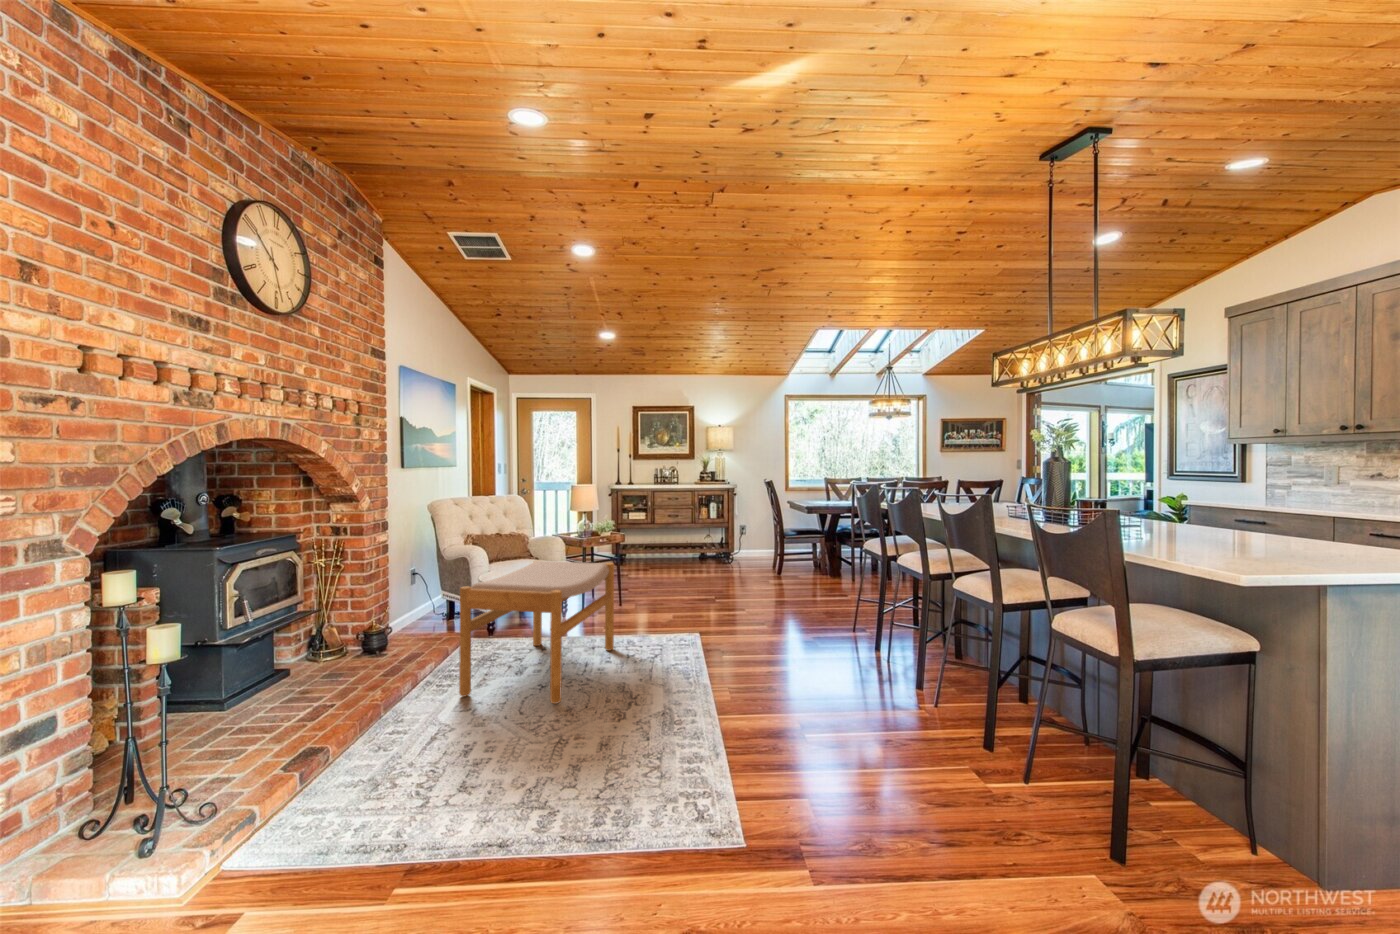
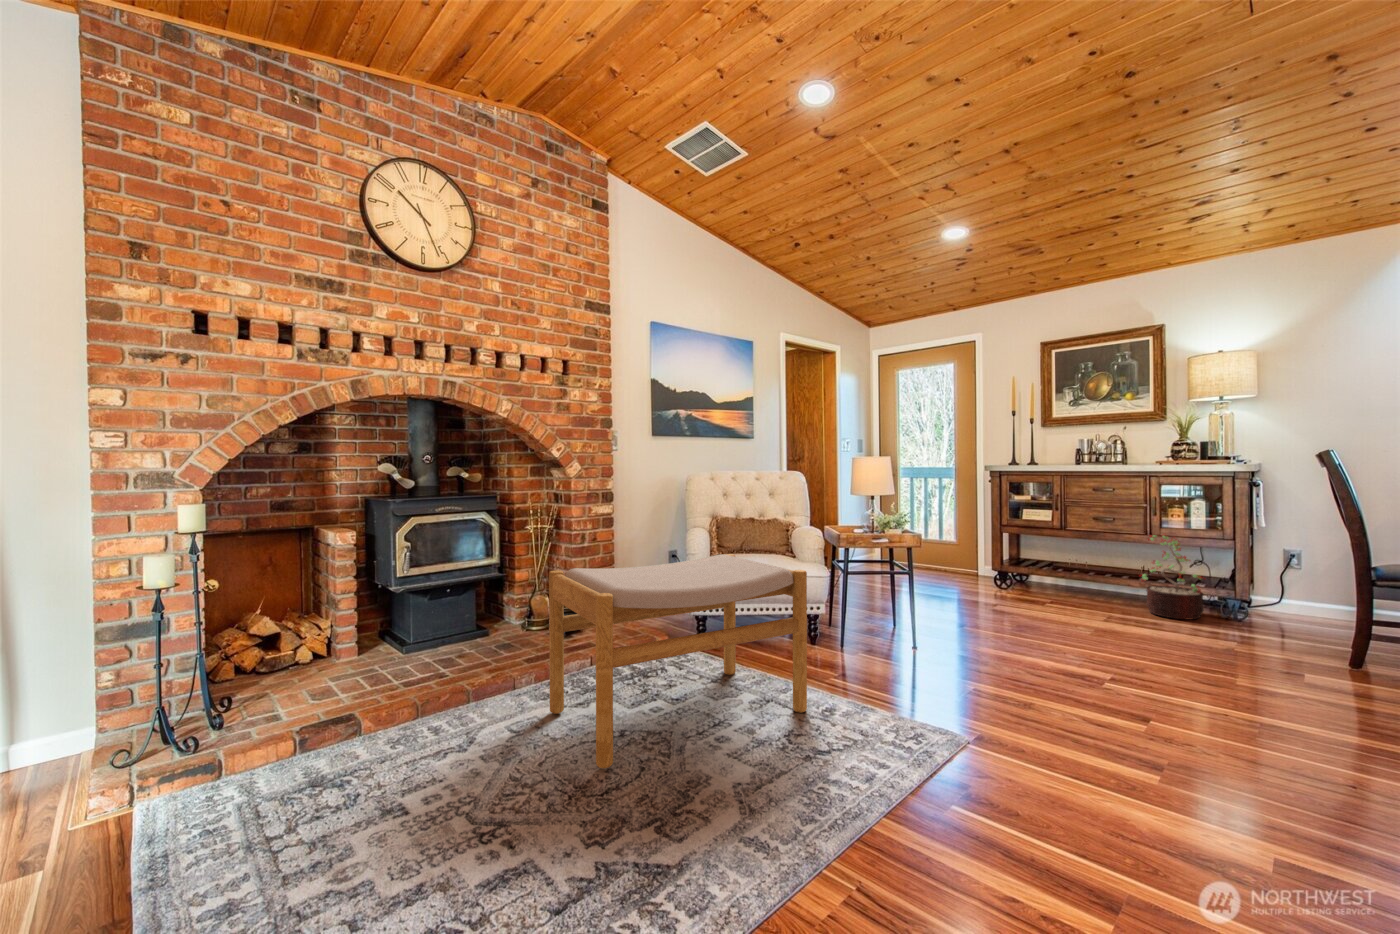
decorative plant: none [690,523,721,569] -> present [1140,535,1205,620]

